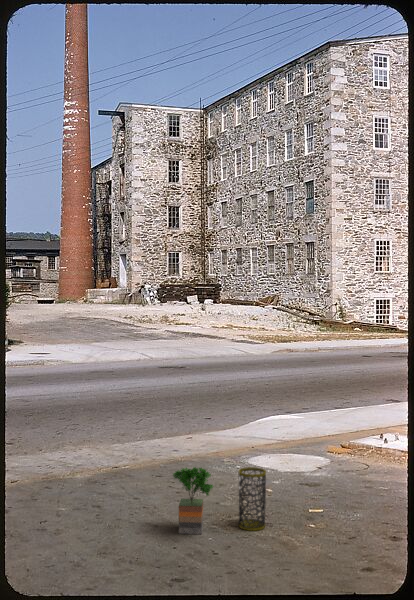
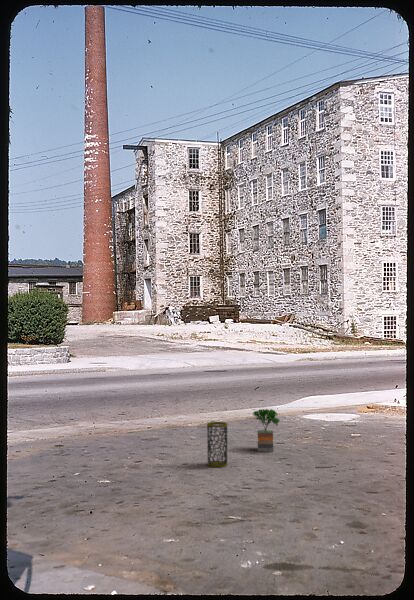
trash can: present [238,467,266,531] -> present [207,422,227,467]

